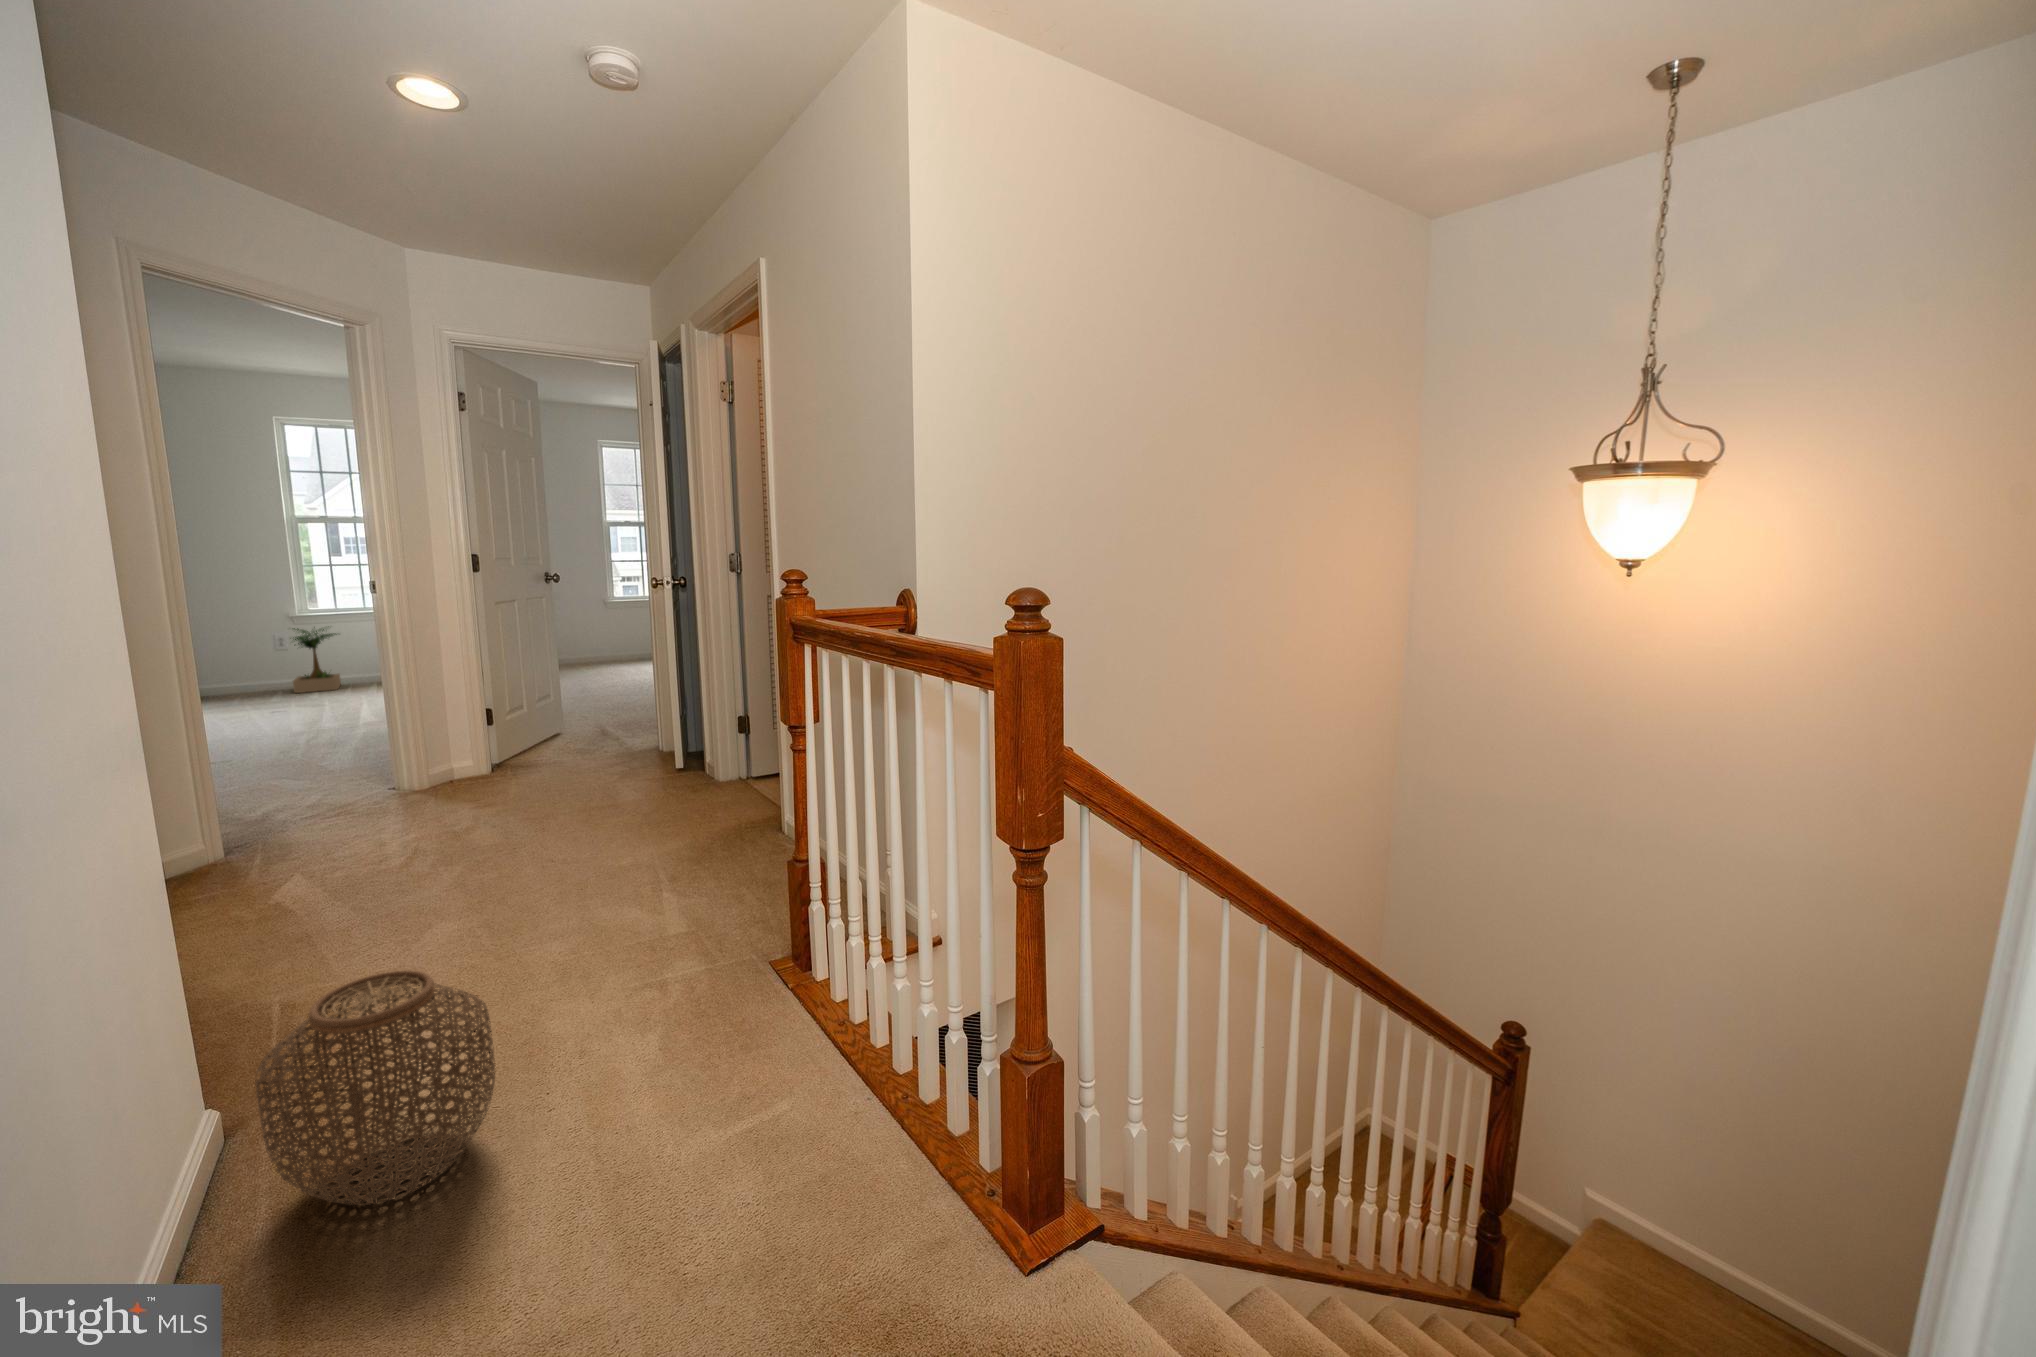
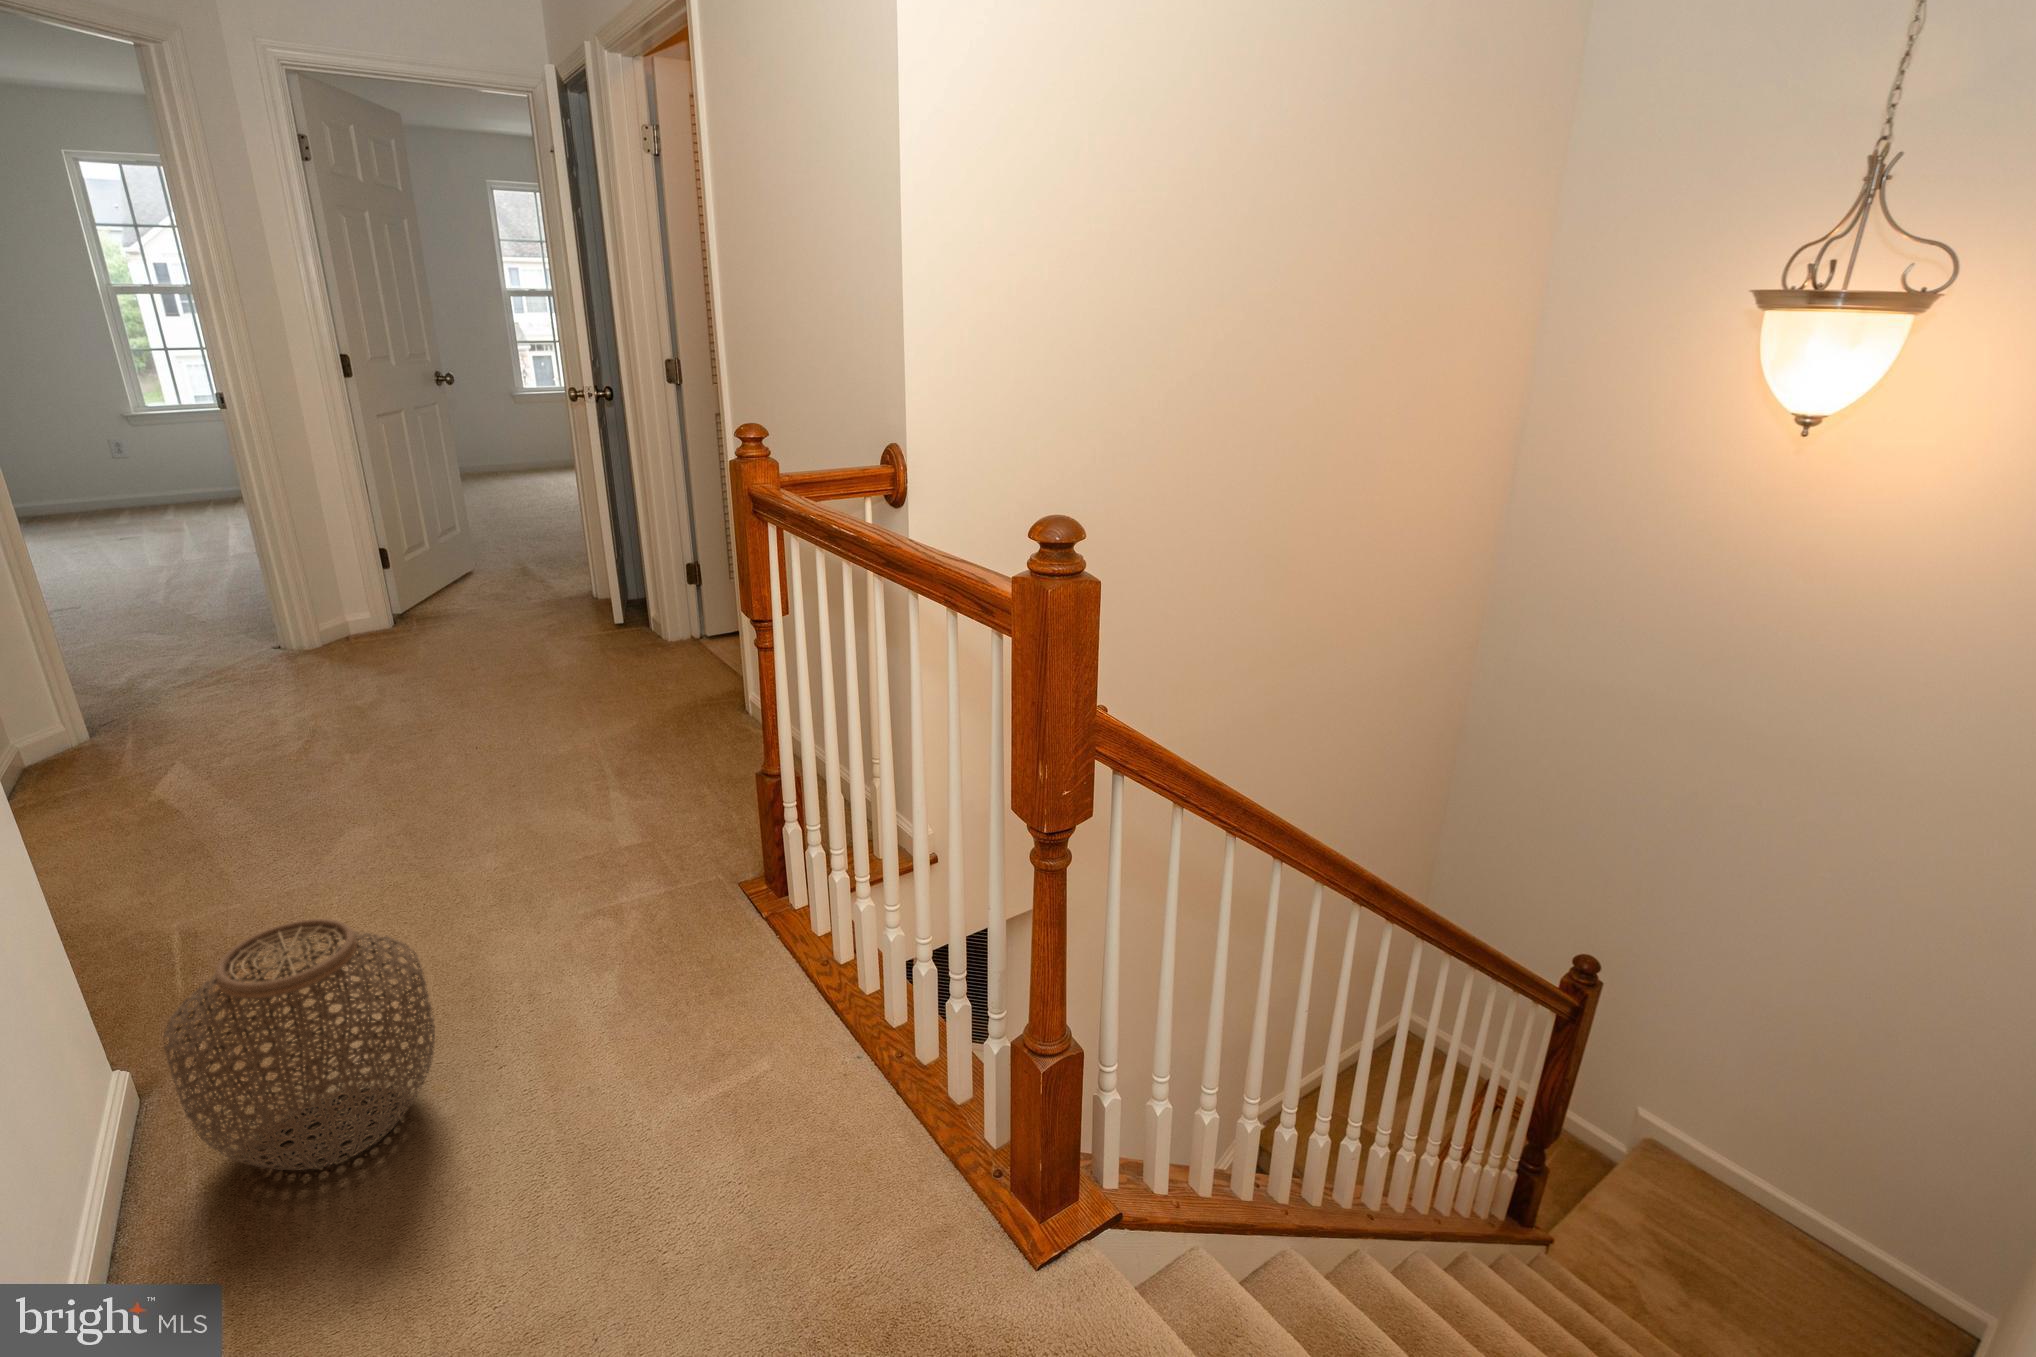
potted plant: present [290,626,341,693] -> none [118,419,197,504]

